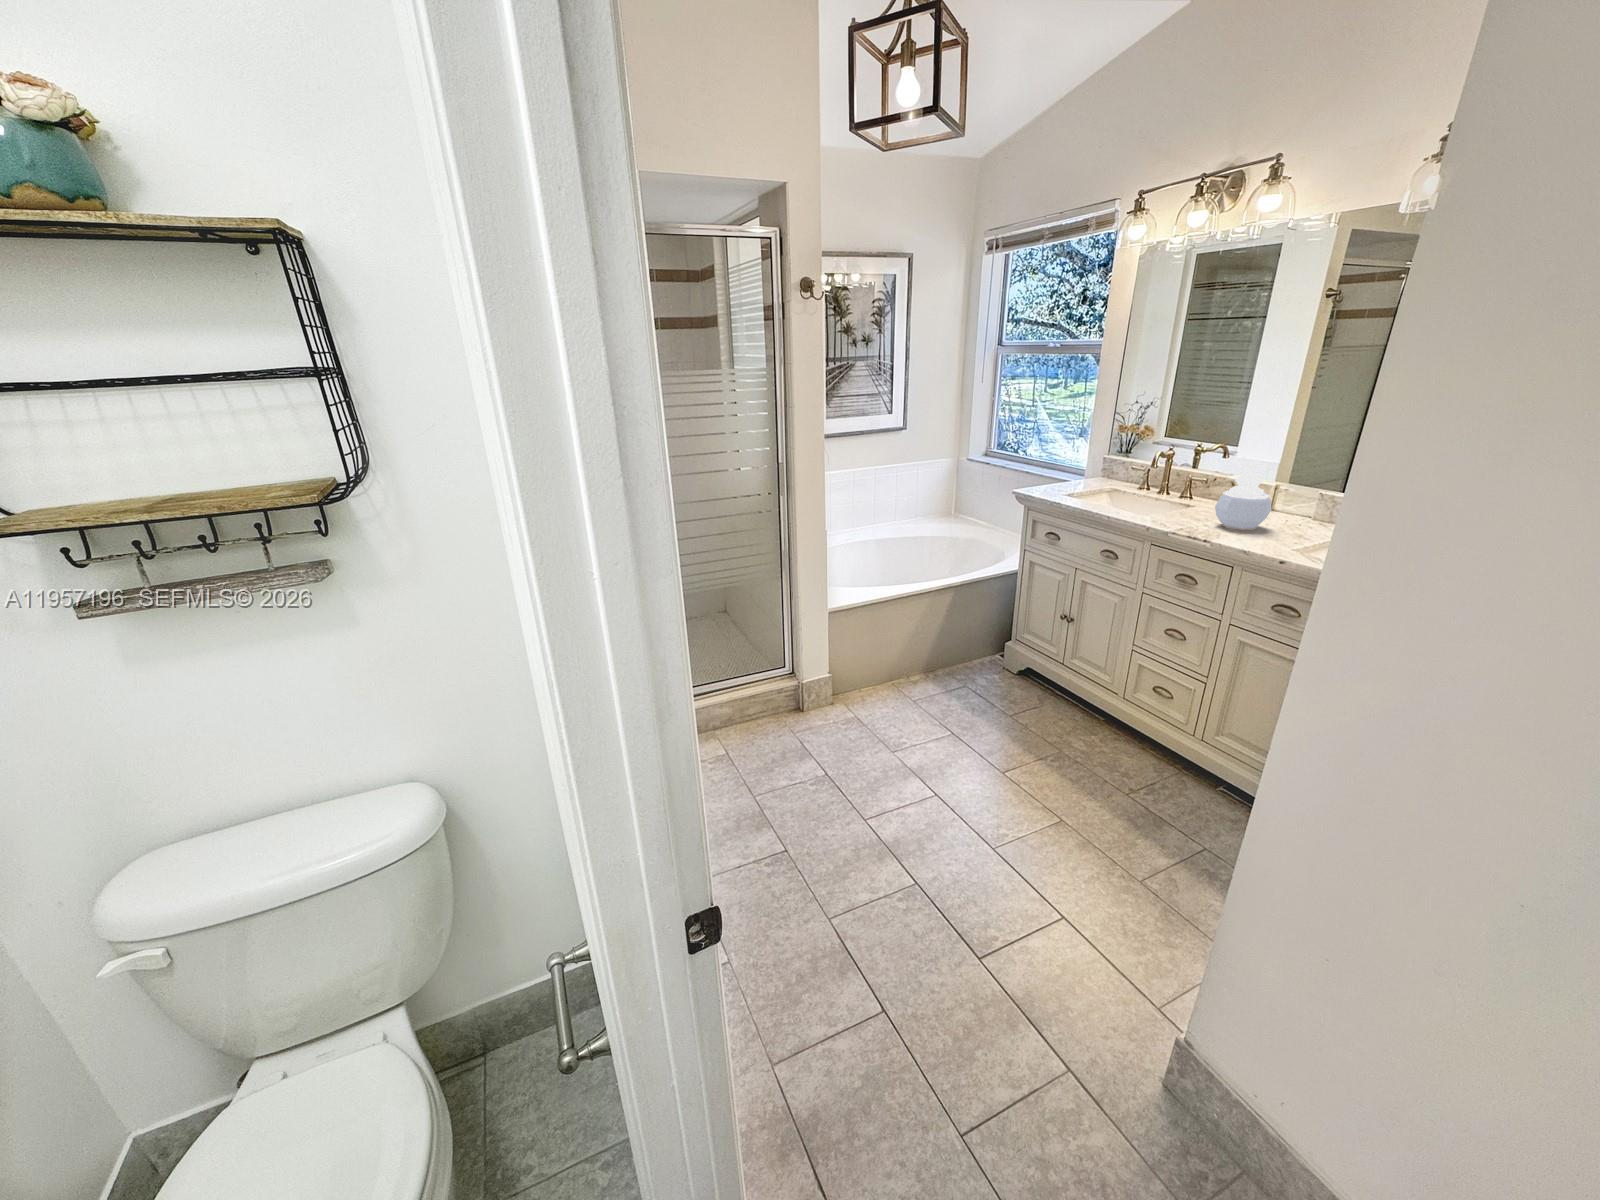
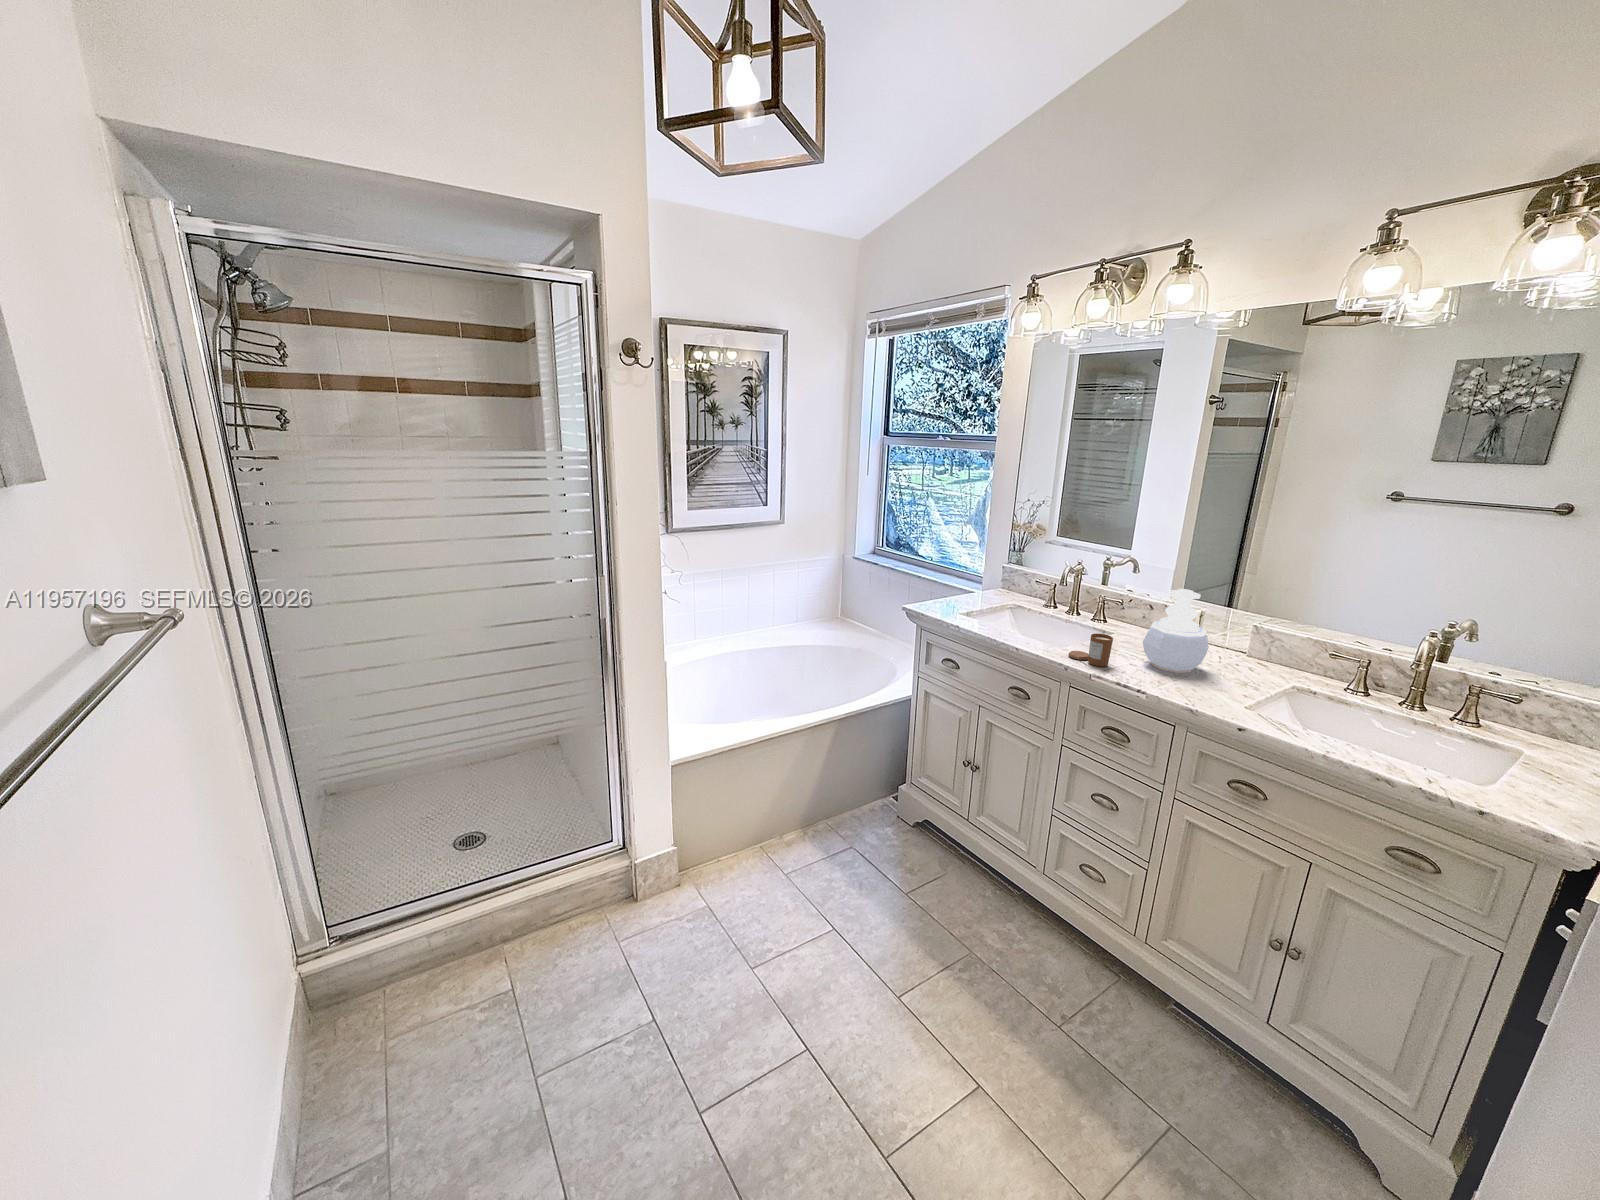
candle: none [1152,501,1189,527] -> present [1069,634,1113,667]

